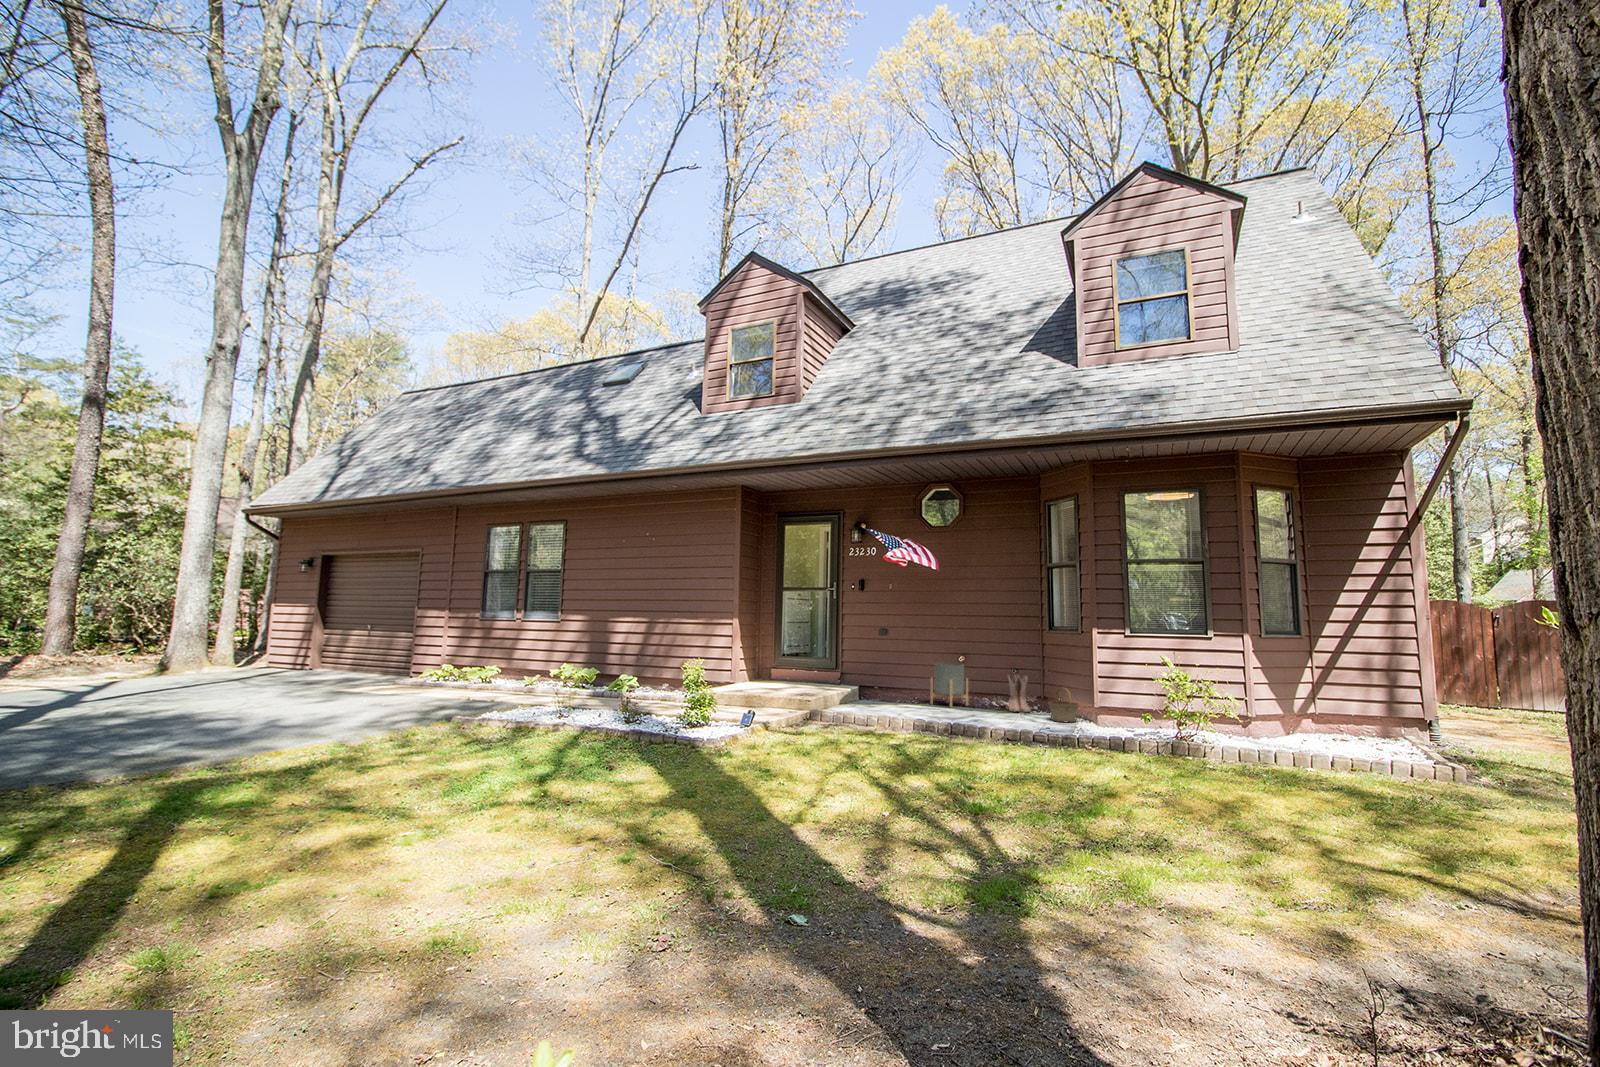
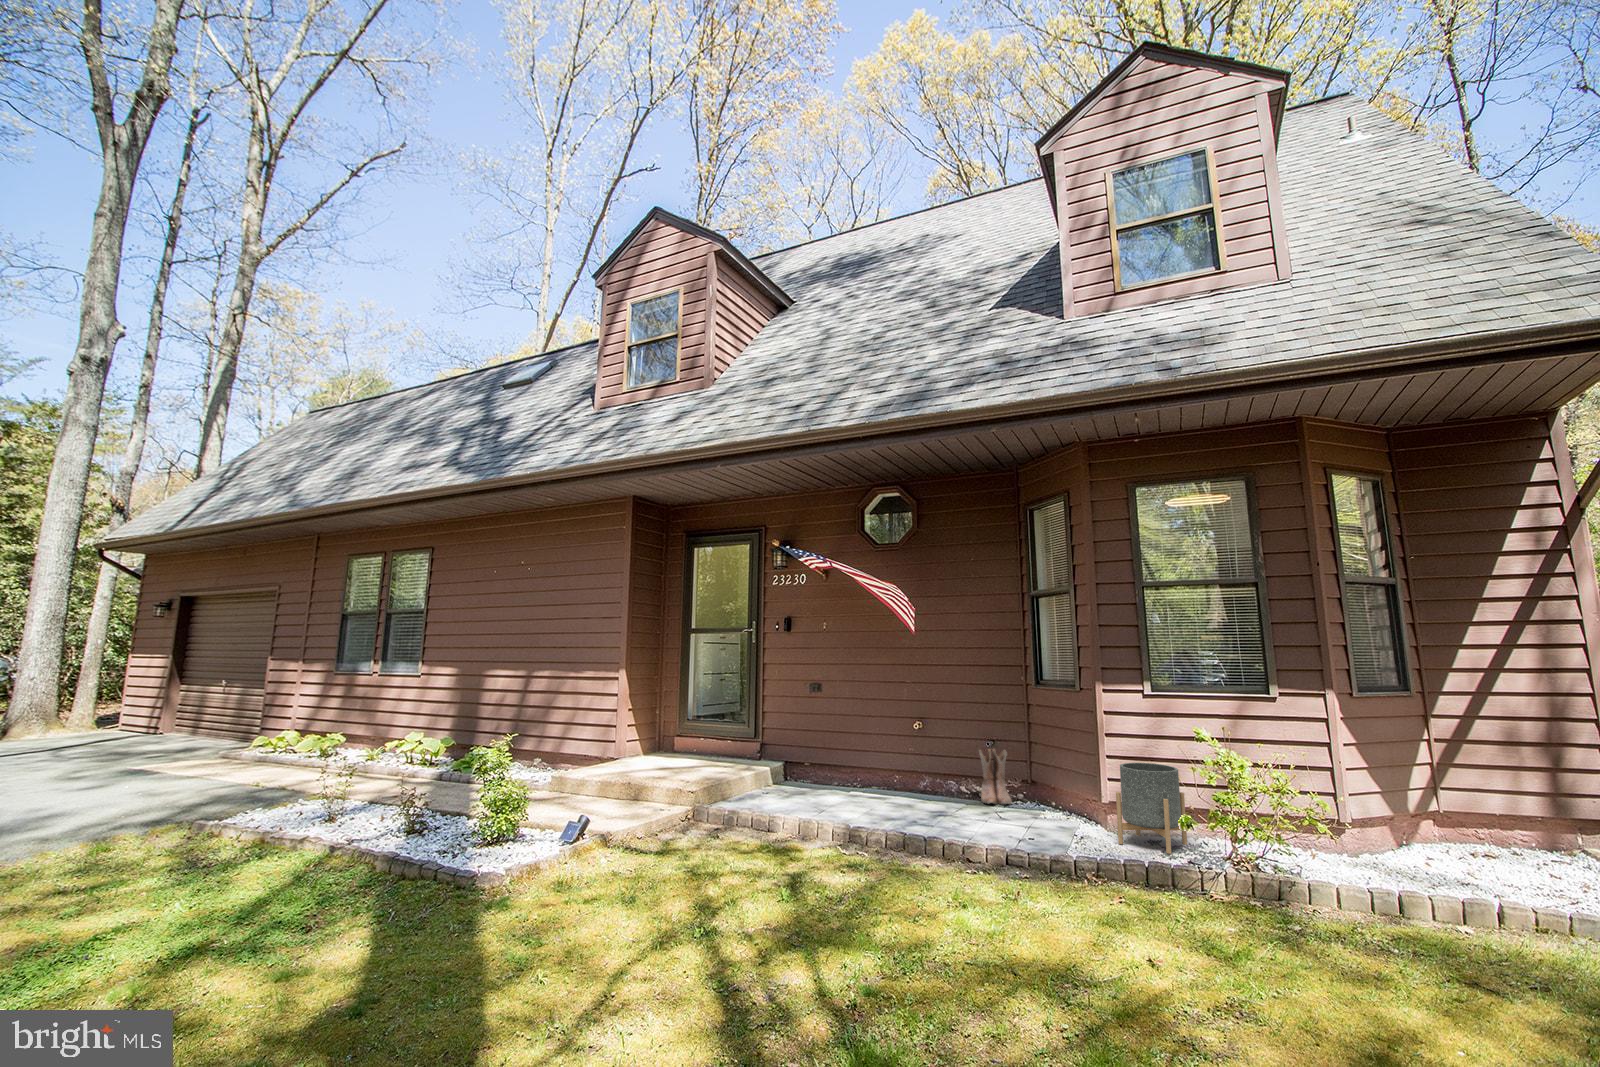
planter: present [931,663,968,707] -> present [1116,763,1187,854]
basket: present [1048,689,1079,722] -> none [1032,771,1080,825]

